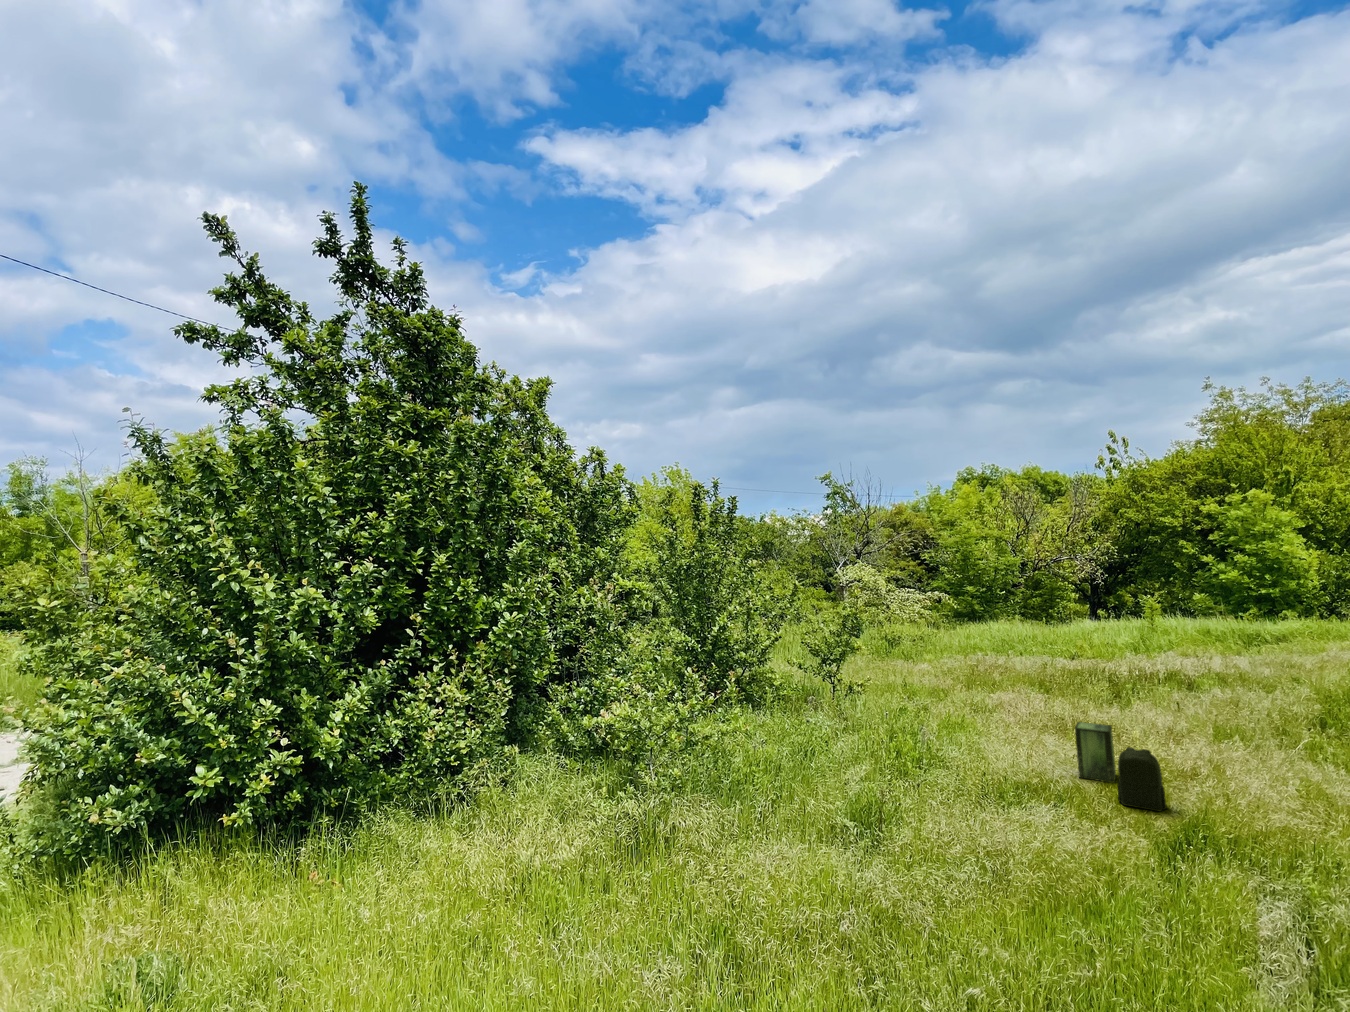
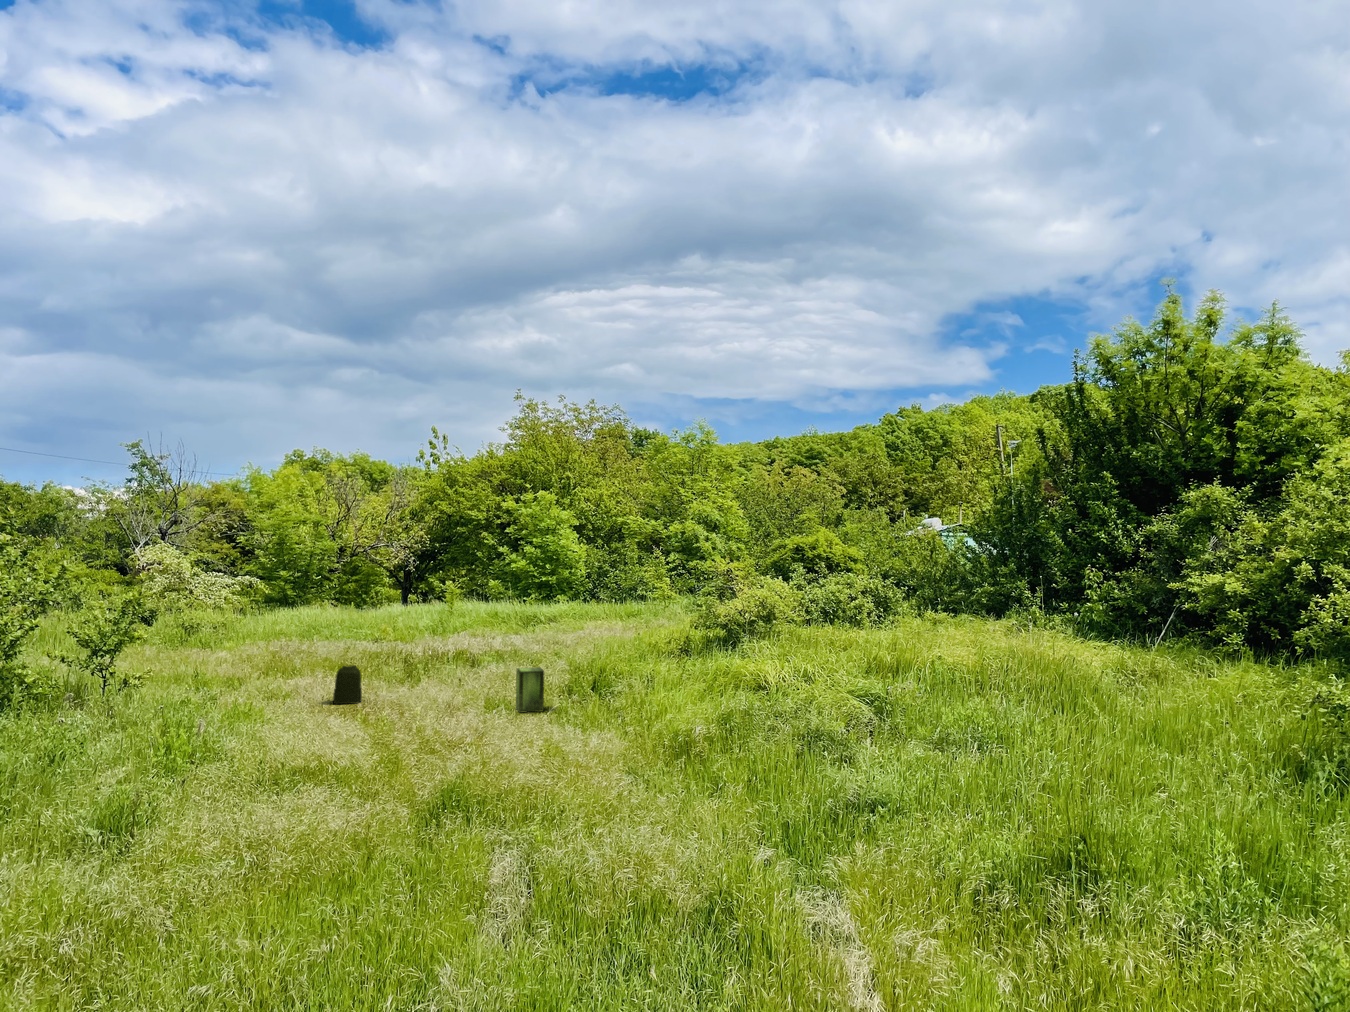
backpack: present [1118,747,1167,811] -> present [333,665,362,704]

